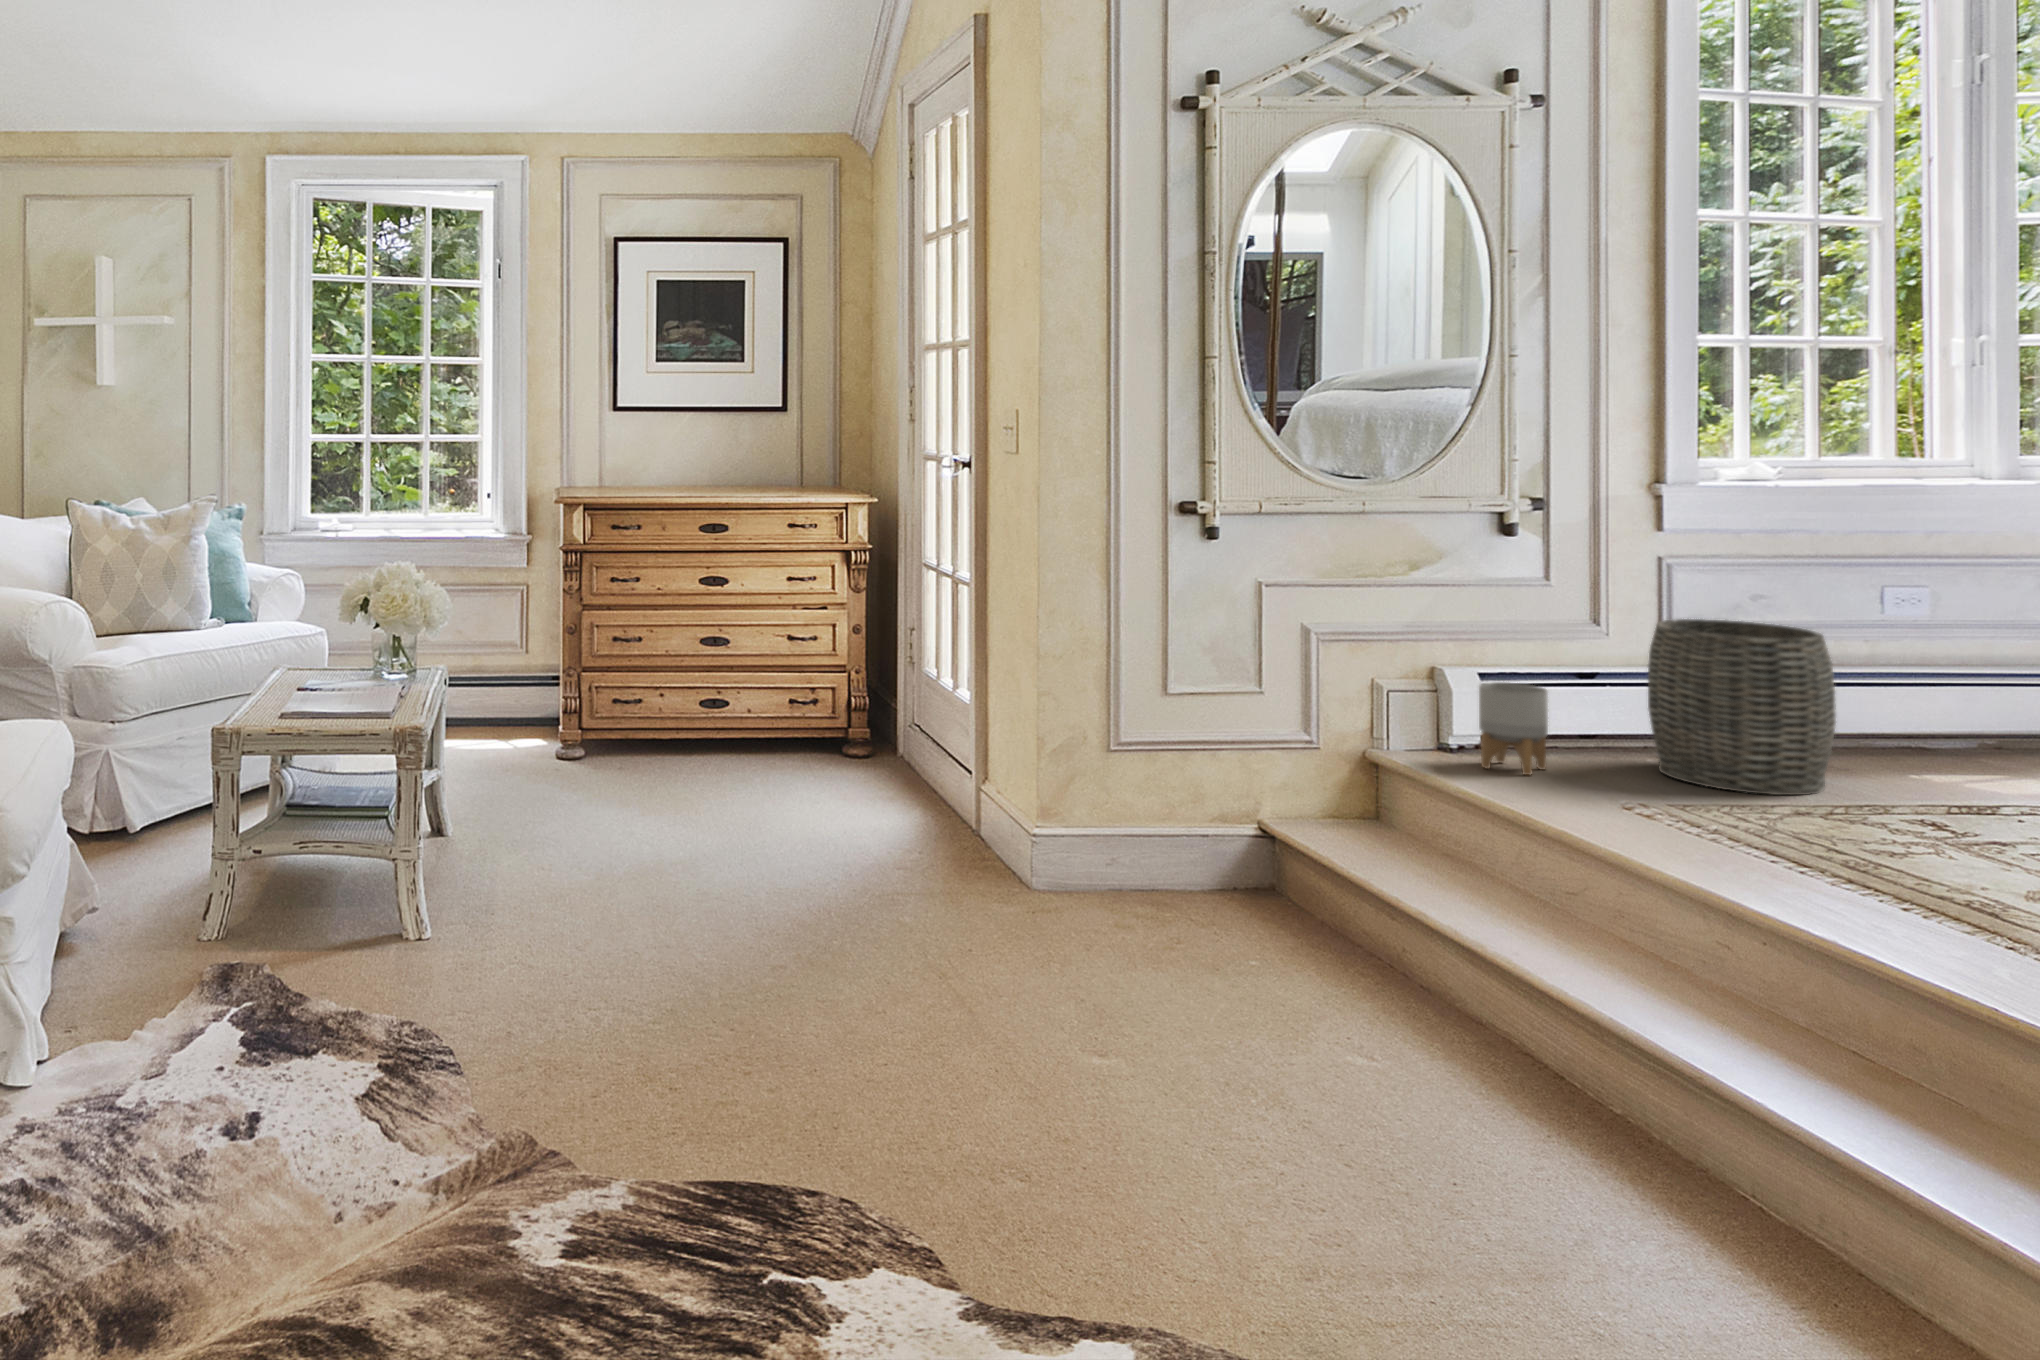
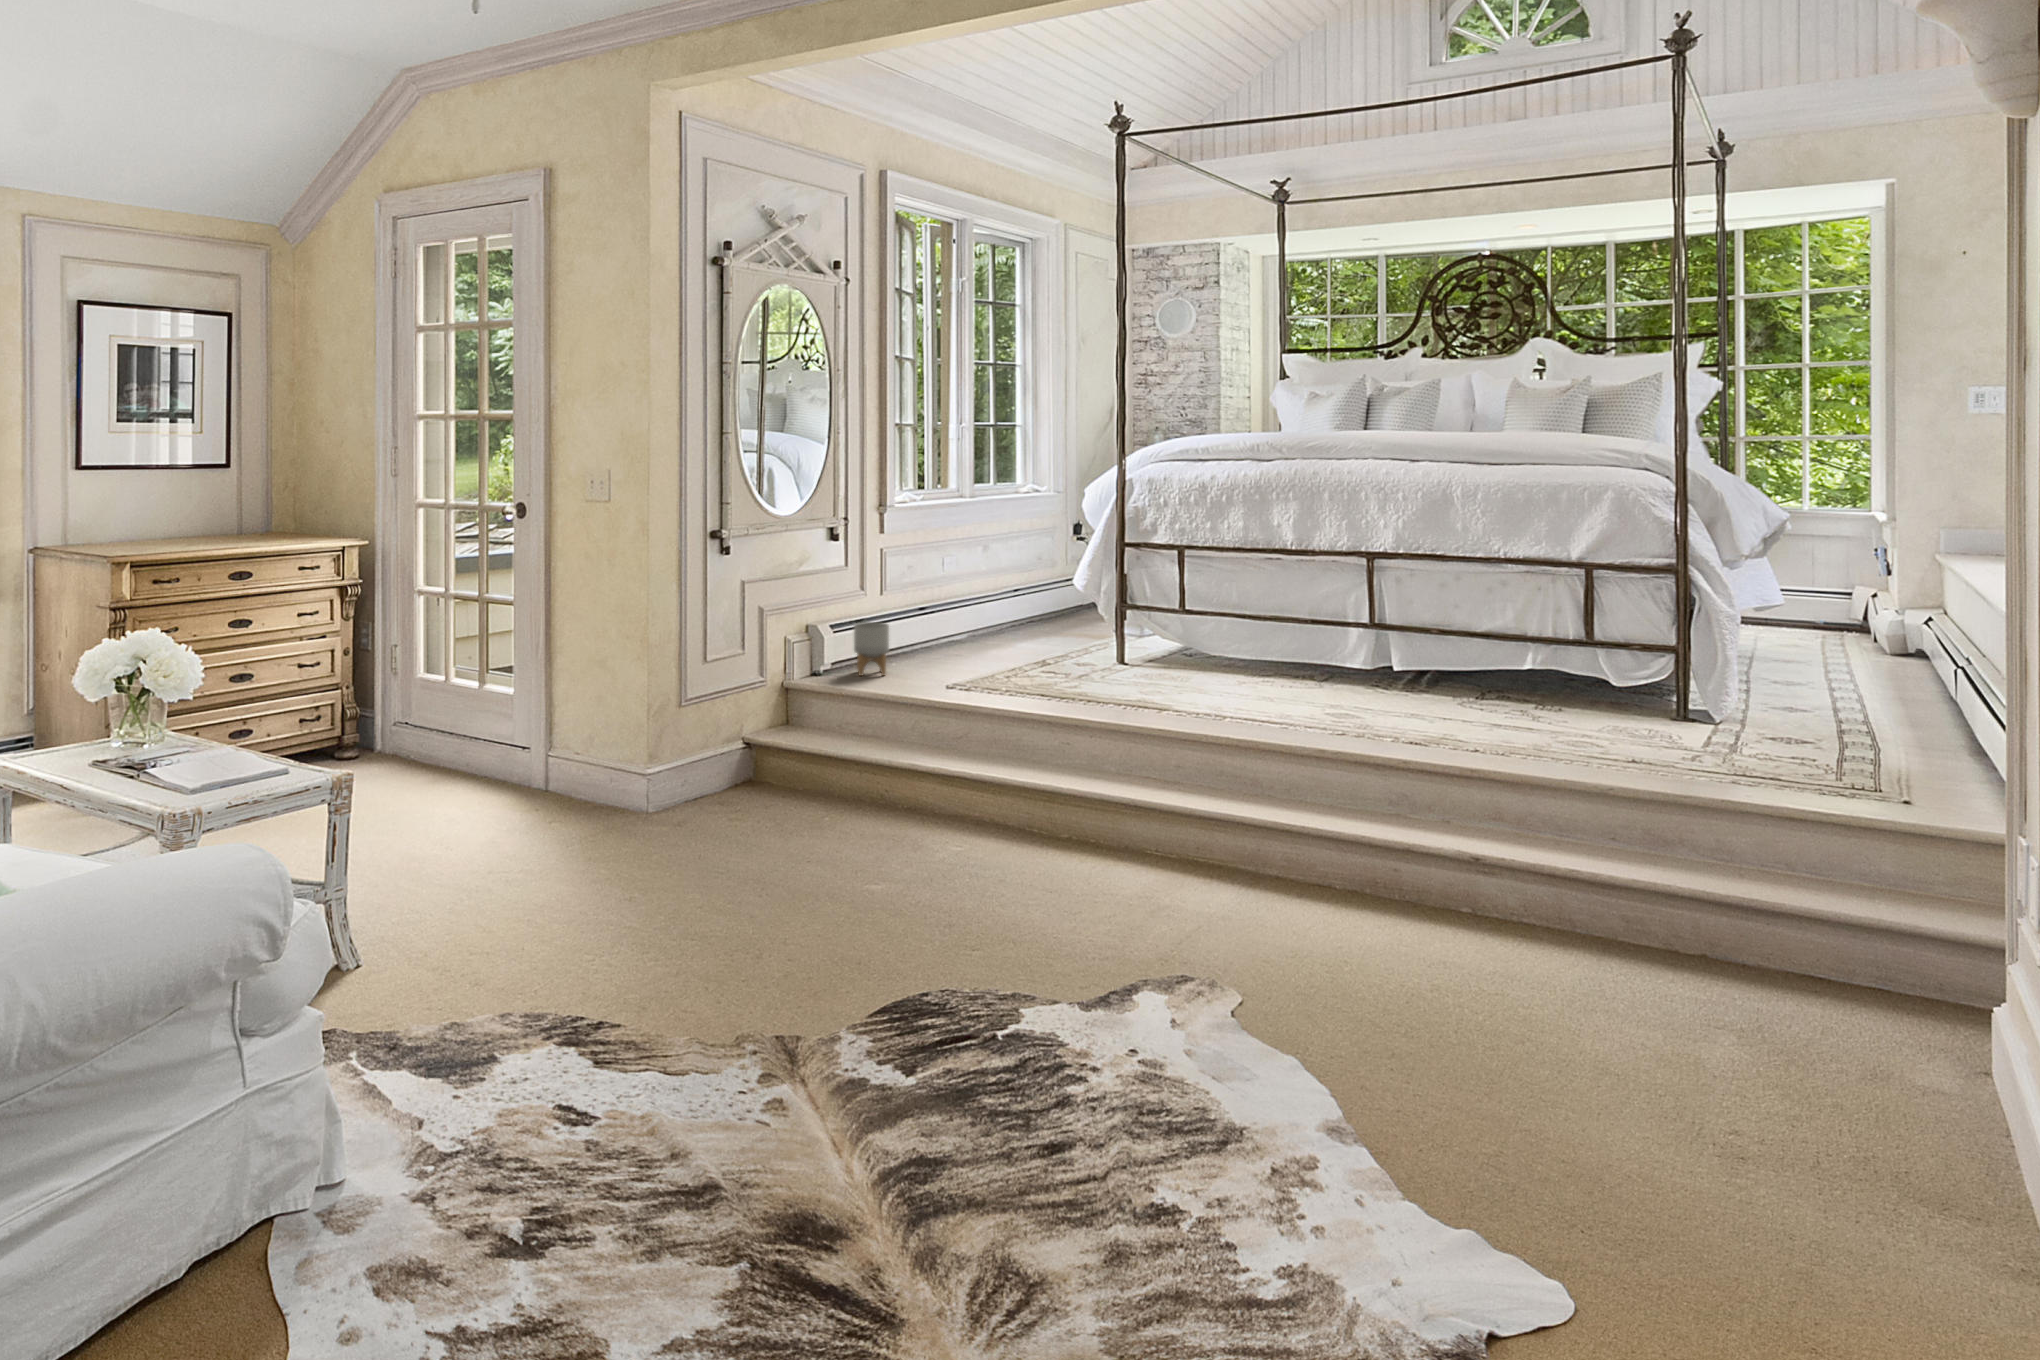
woven basket: present [1648,619,1836,795] -> none [919,571,1003,666]

